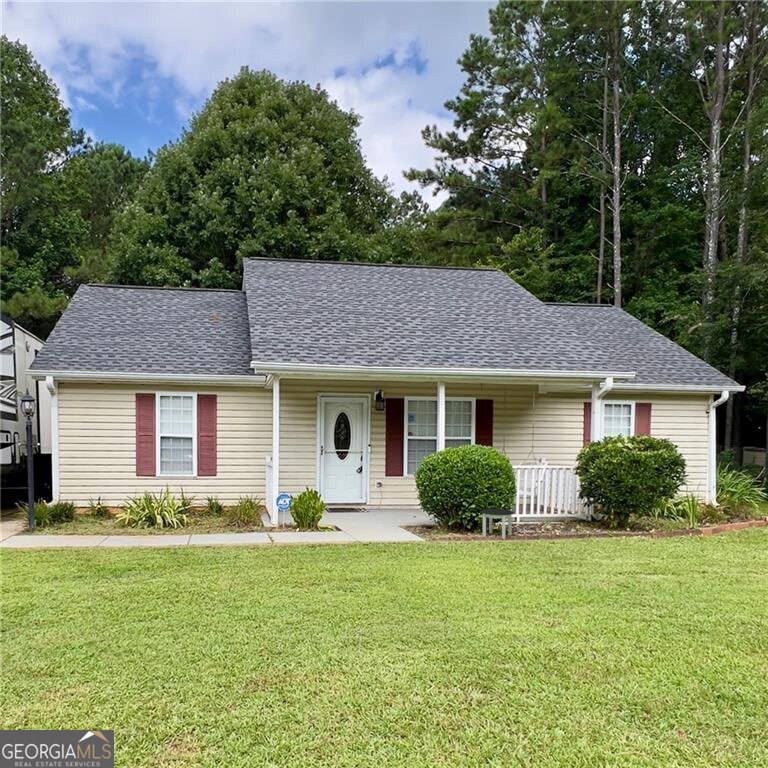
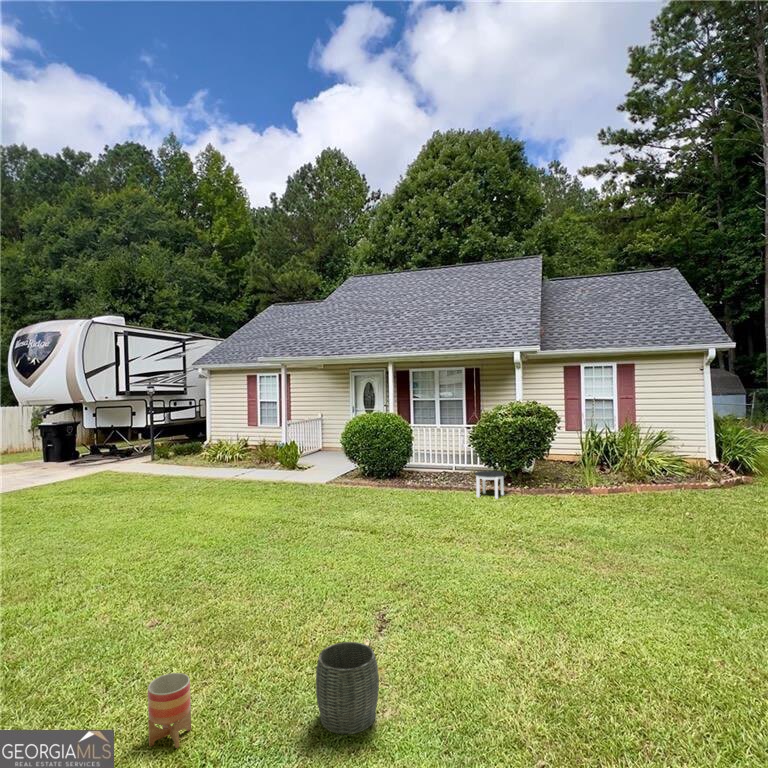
woven basket: none [316,655,378,743] -> present [316,642,379,734]
planter: none [150,677,192,750] -> present [148,673,191,748]

